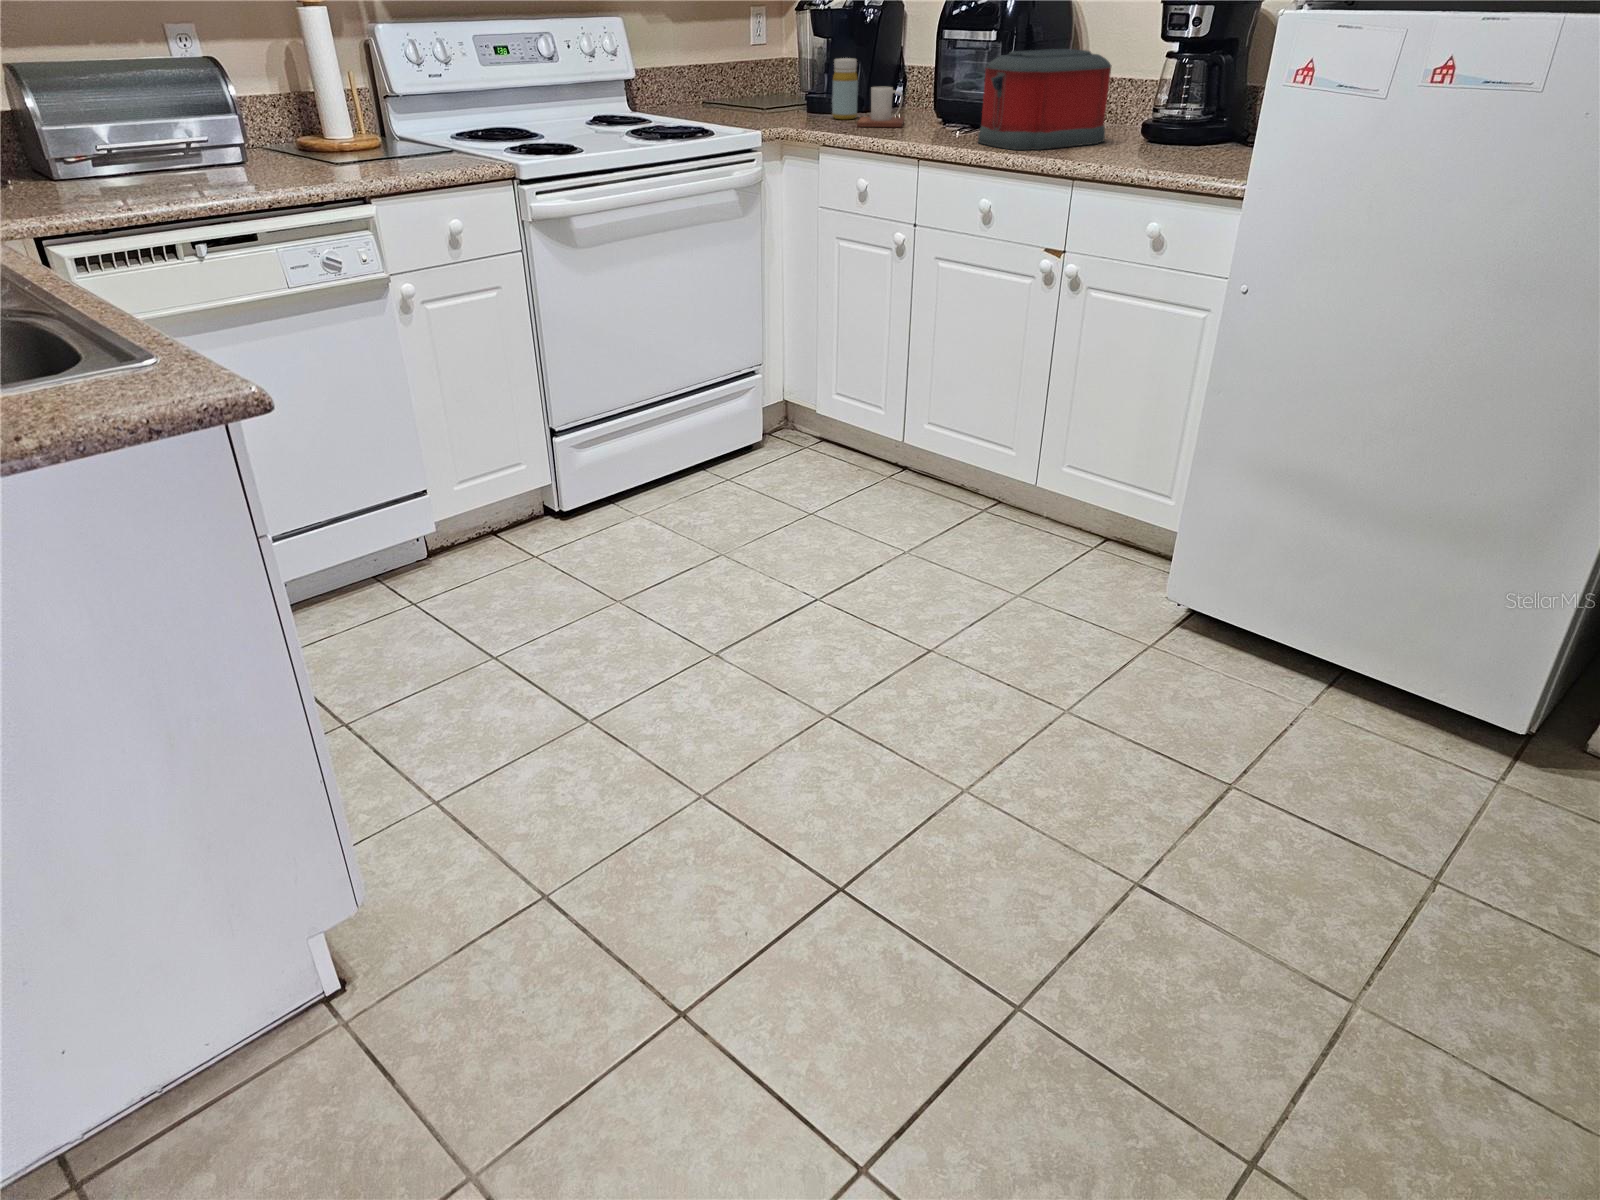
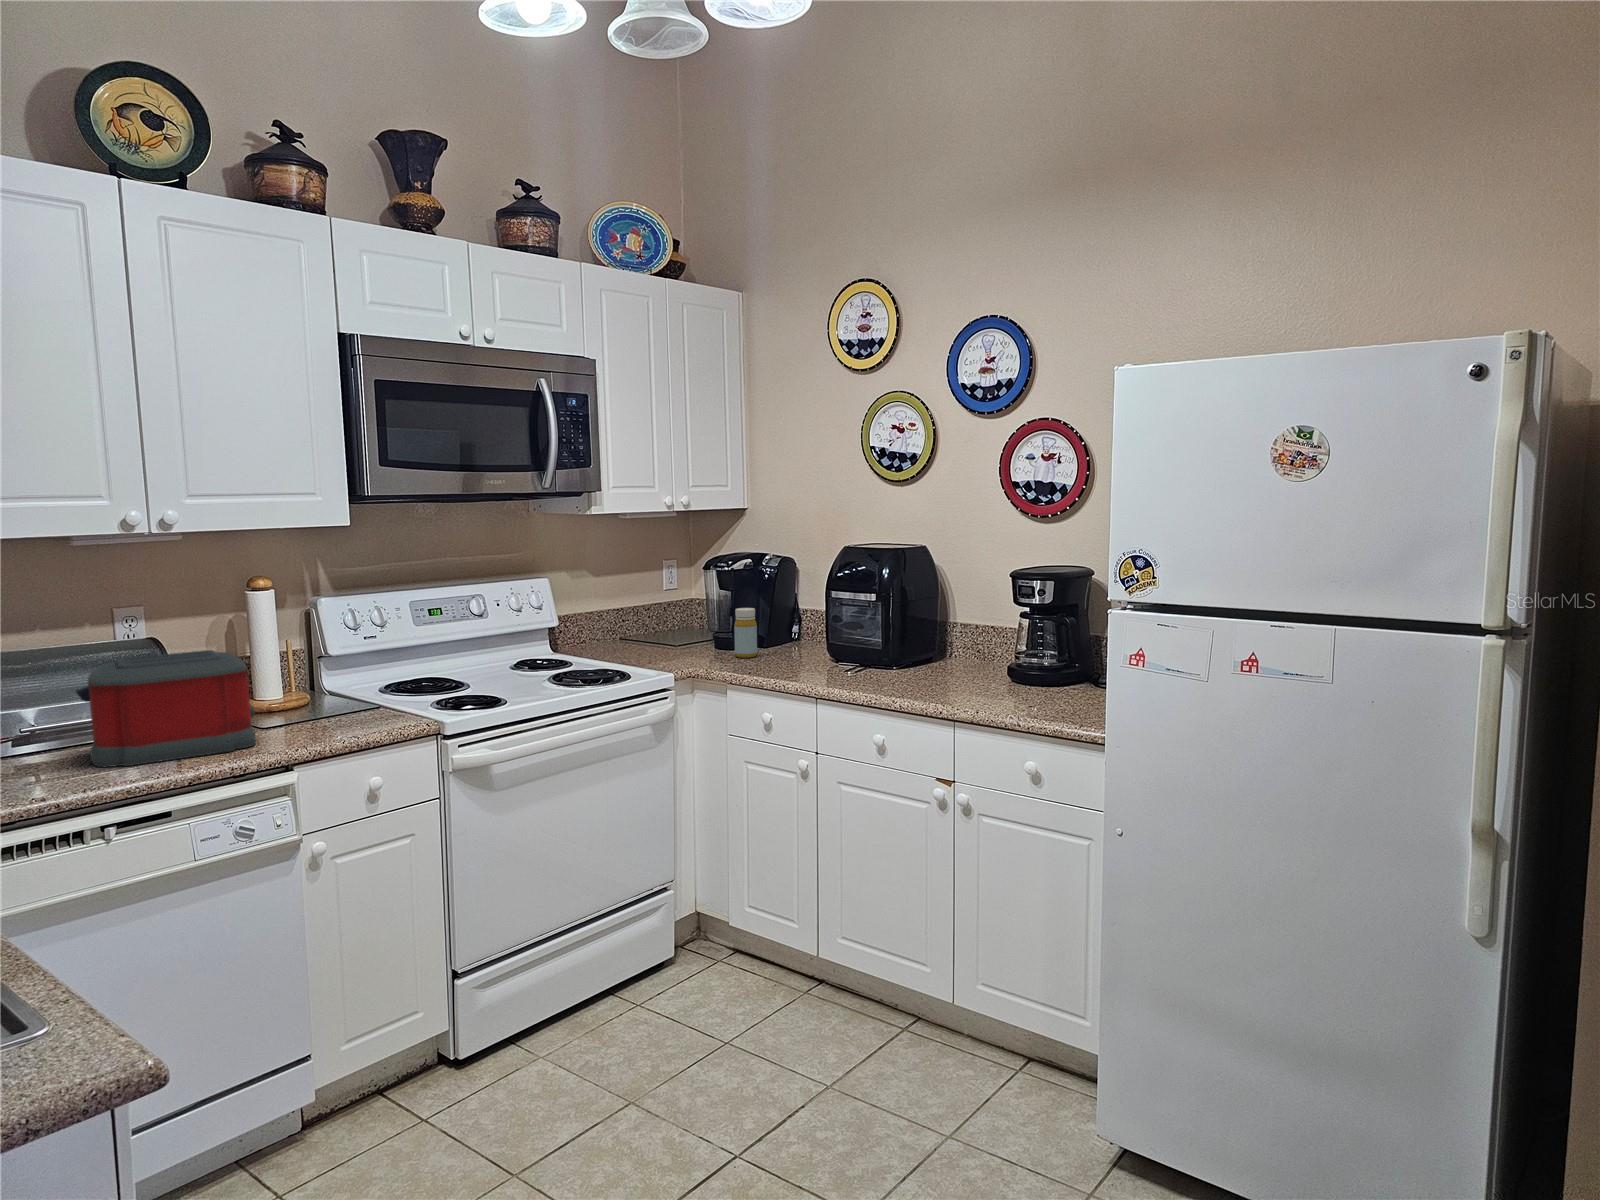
toaster: present [978,49,1111,150] -> present [76,650,256,767]
mug: present [857,87,904,127] -> none [757,632,800,667]

